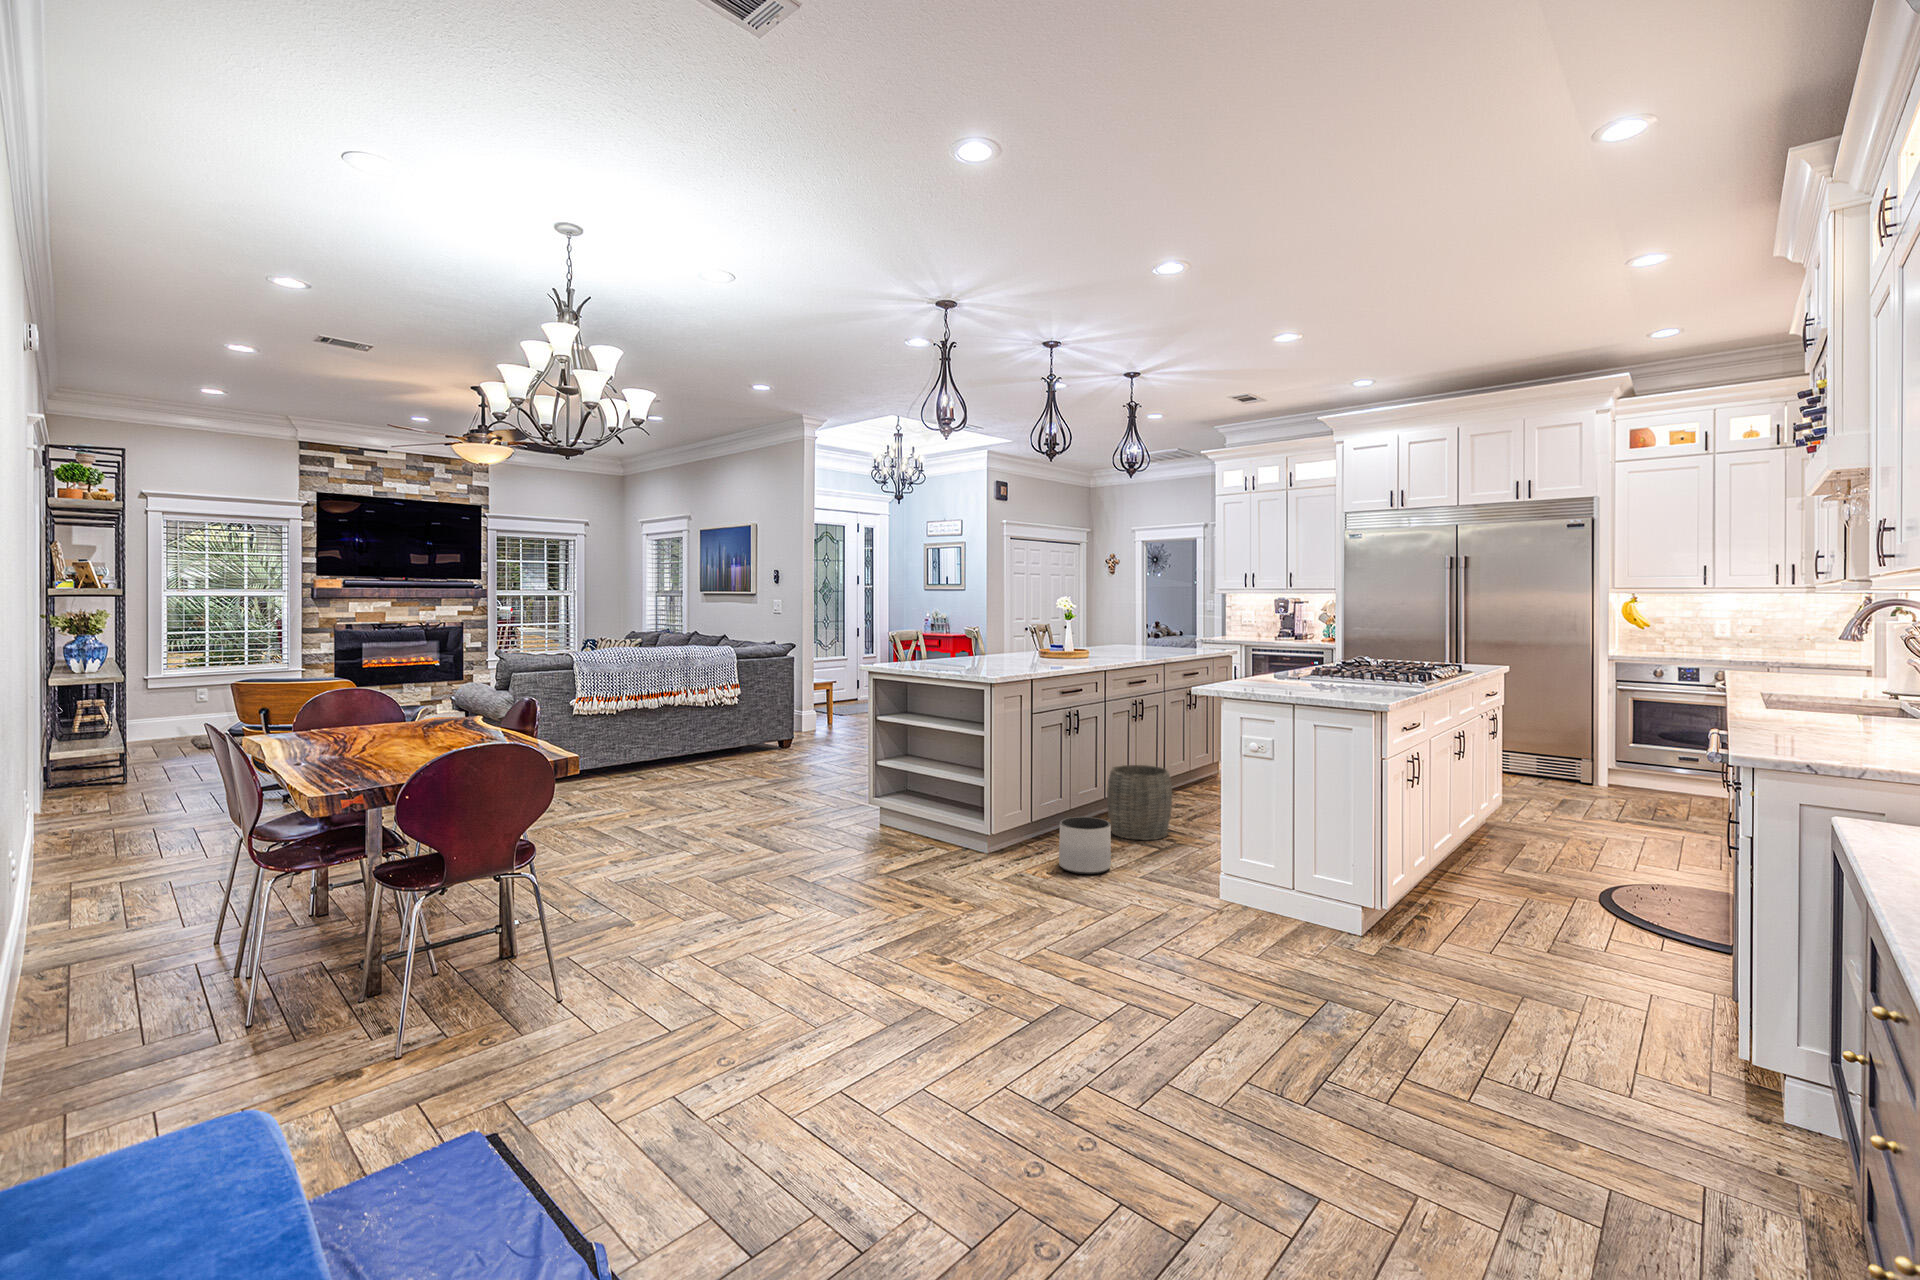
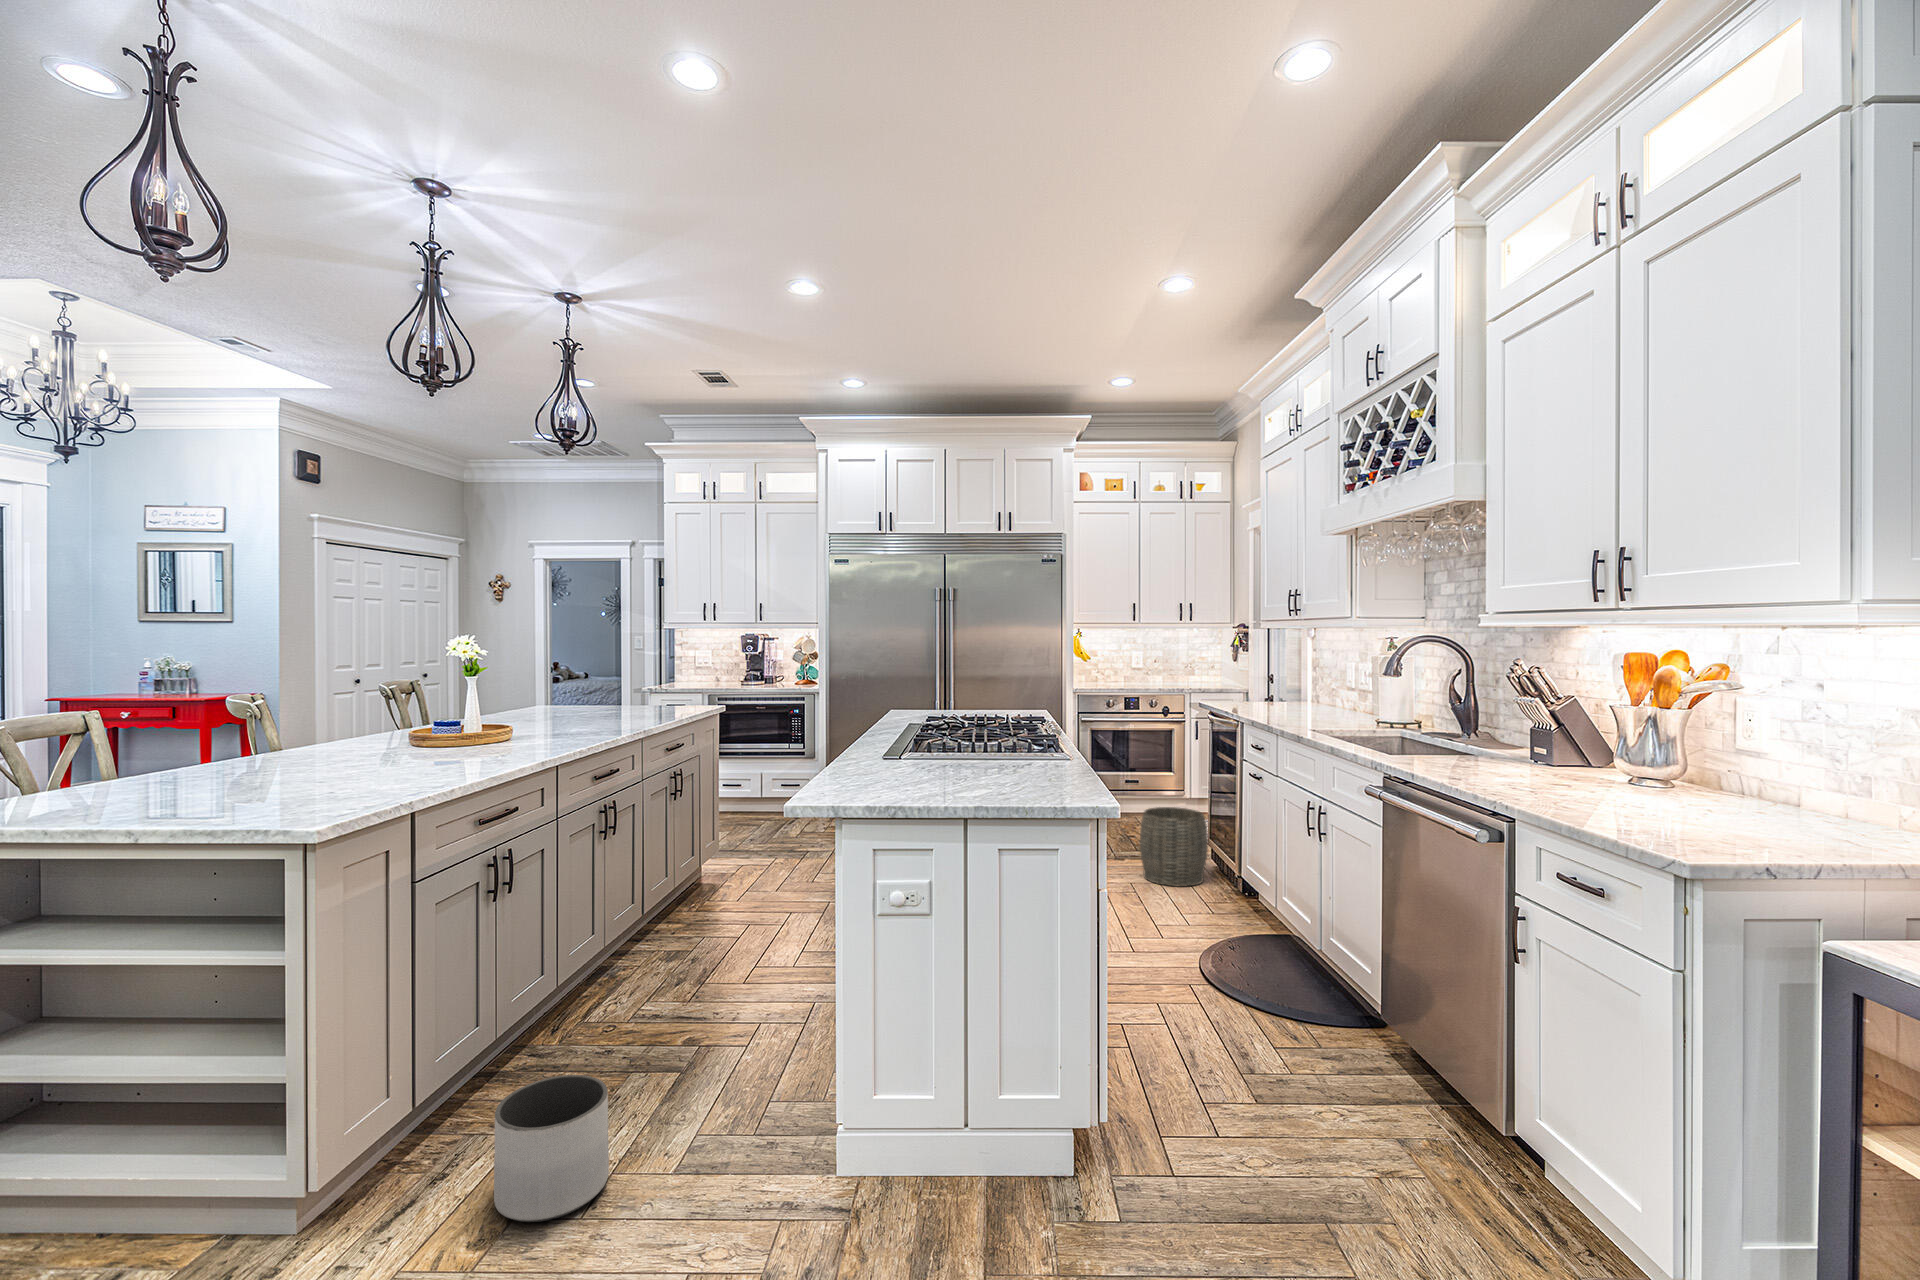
woven basket: present [1107,765,1172,840] -> present [1140,807,1208,886]

